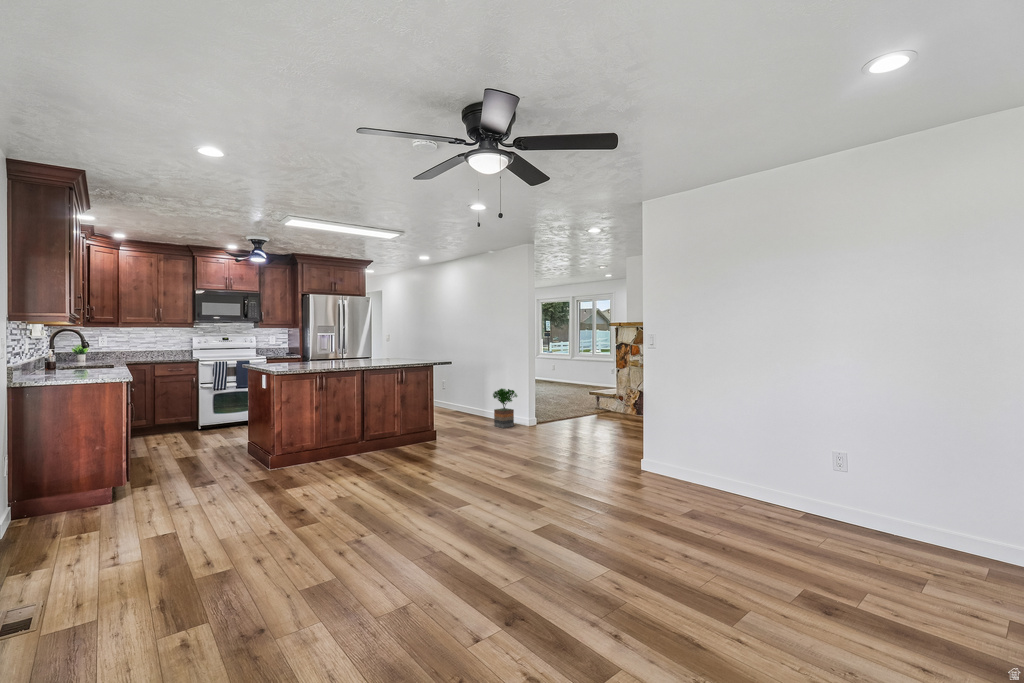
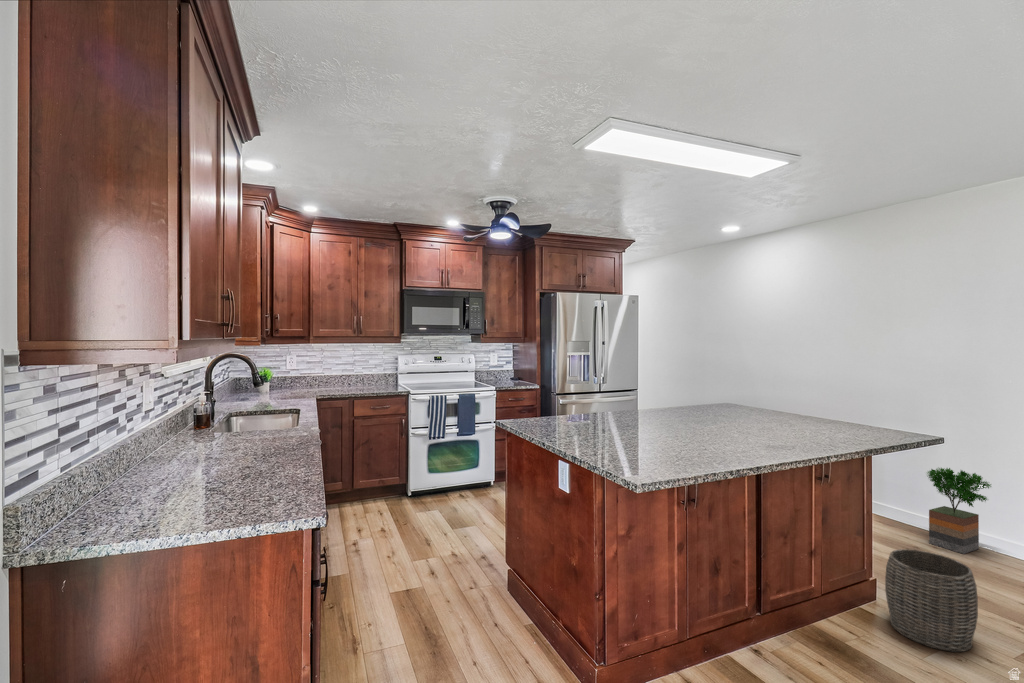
woven basket: none [429,416,460,452] -> present [885,549,978,652]

